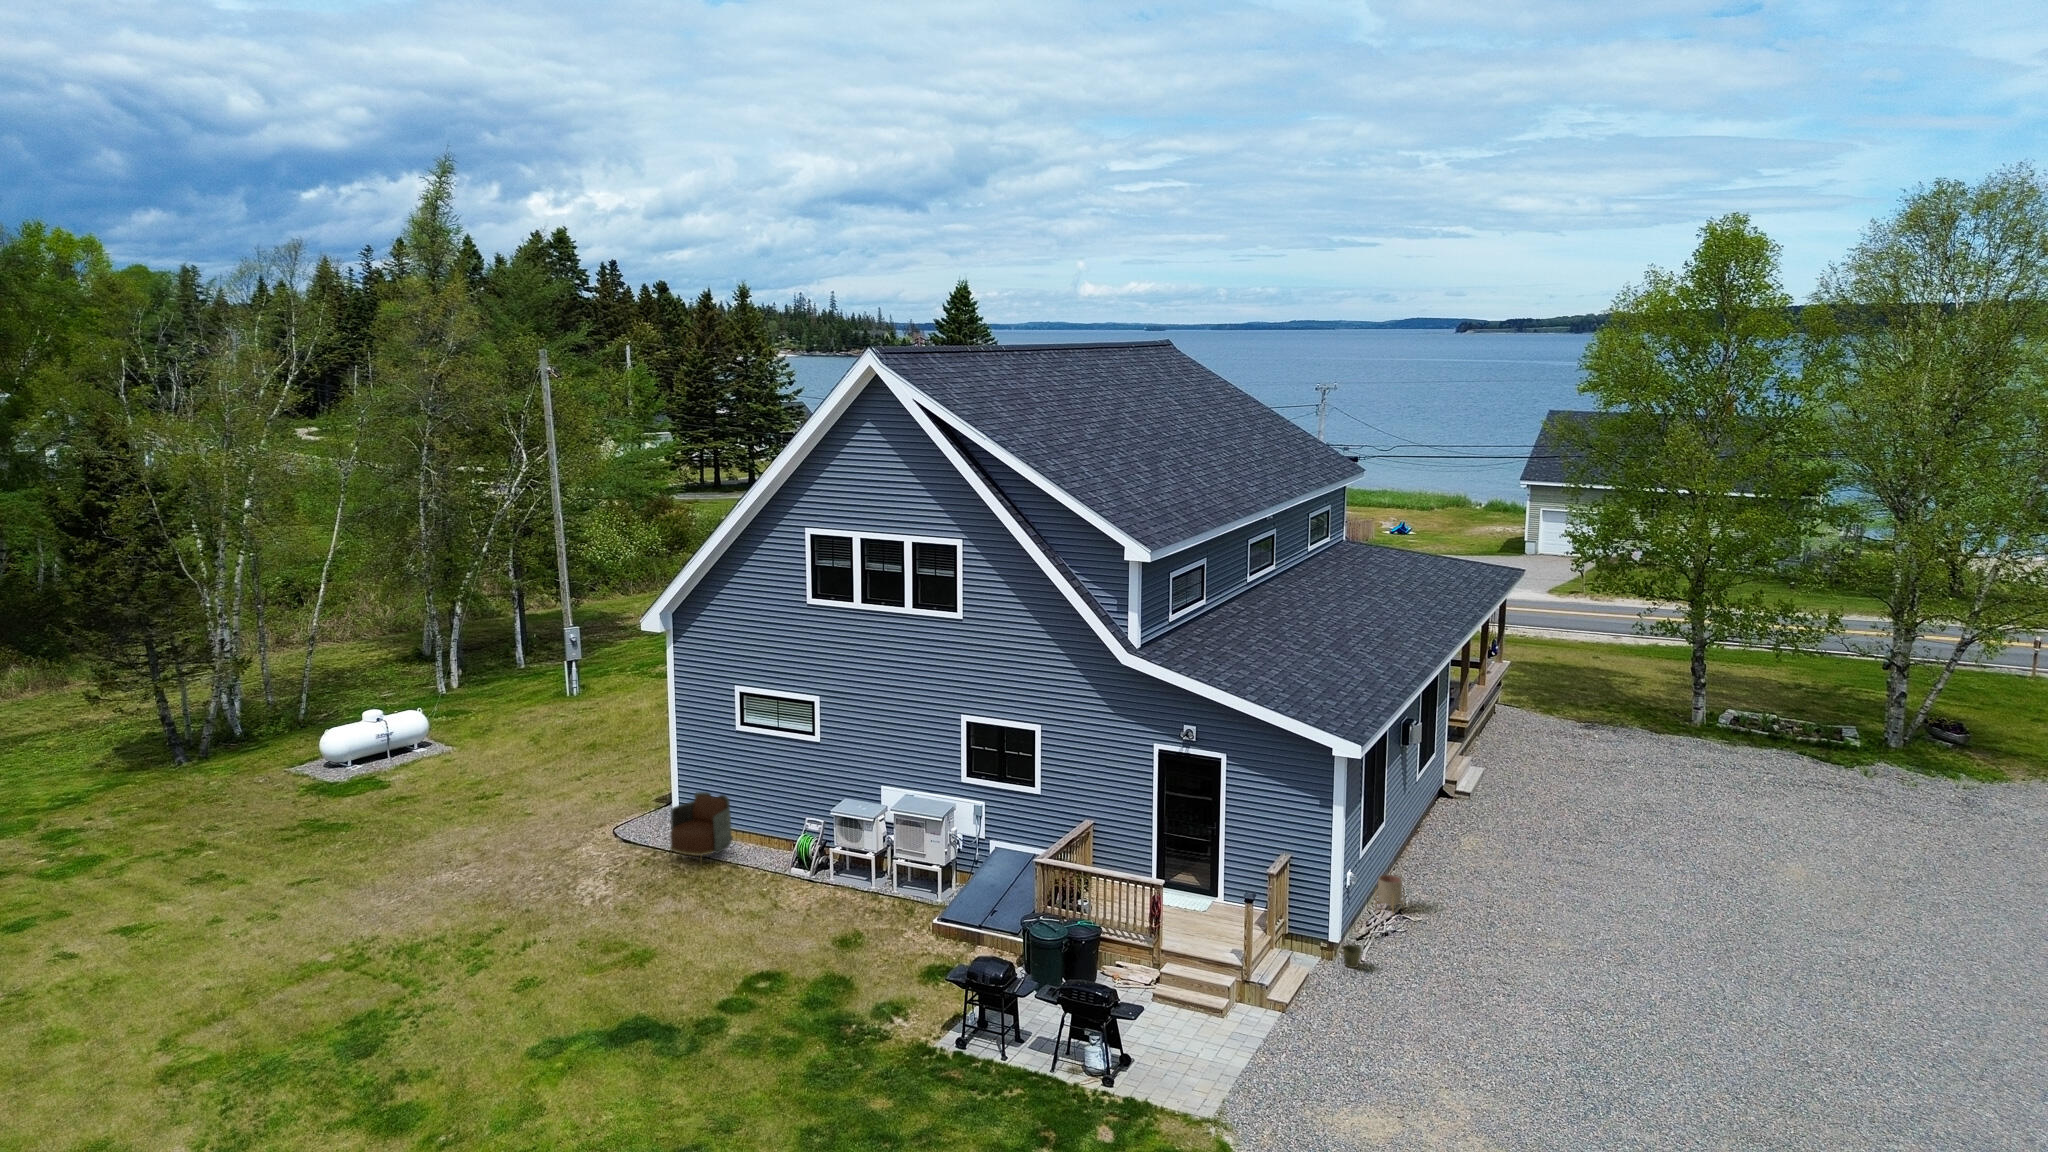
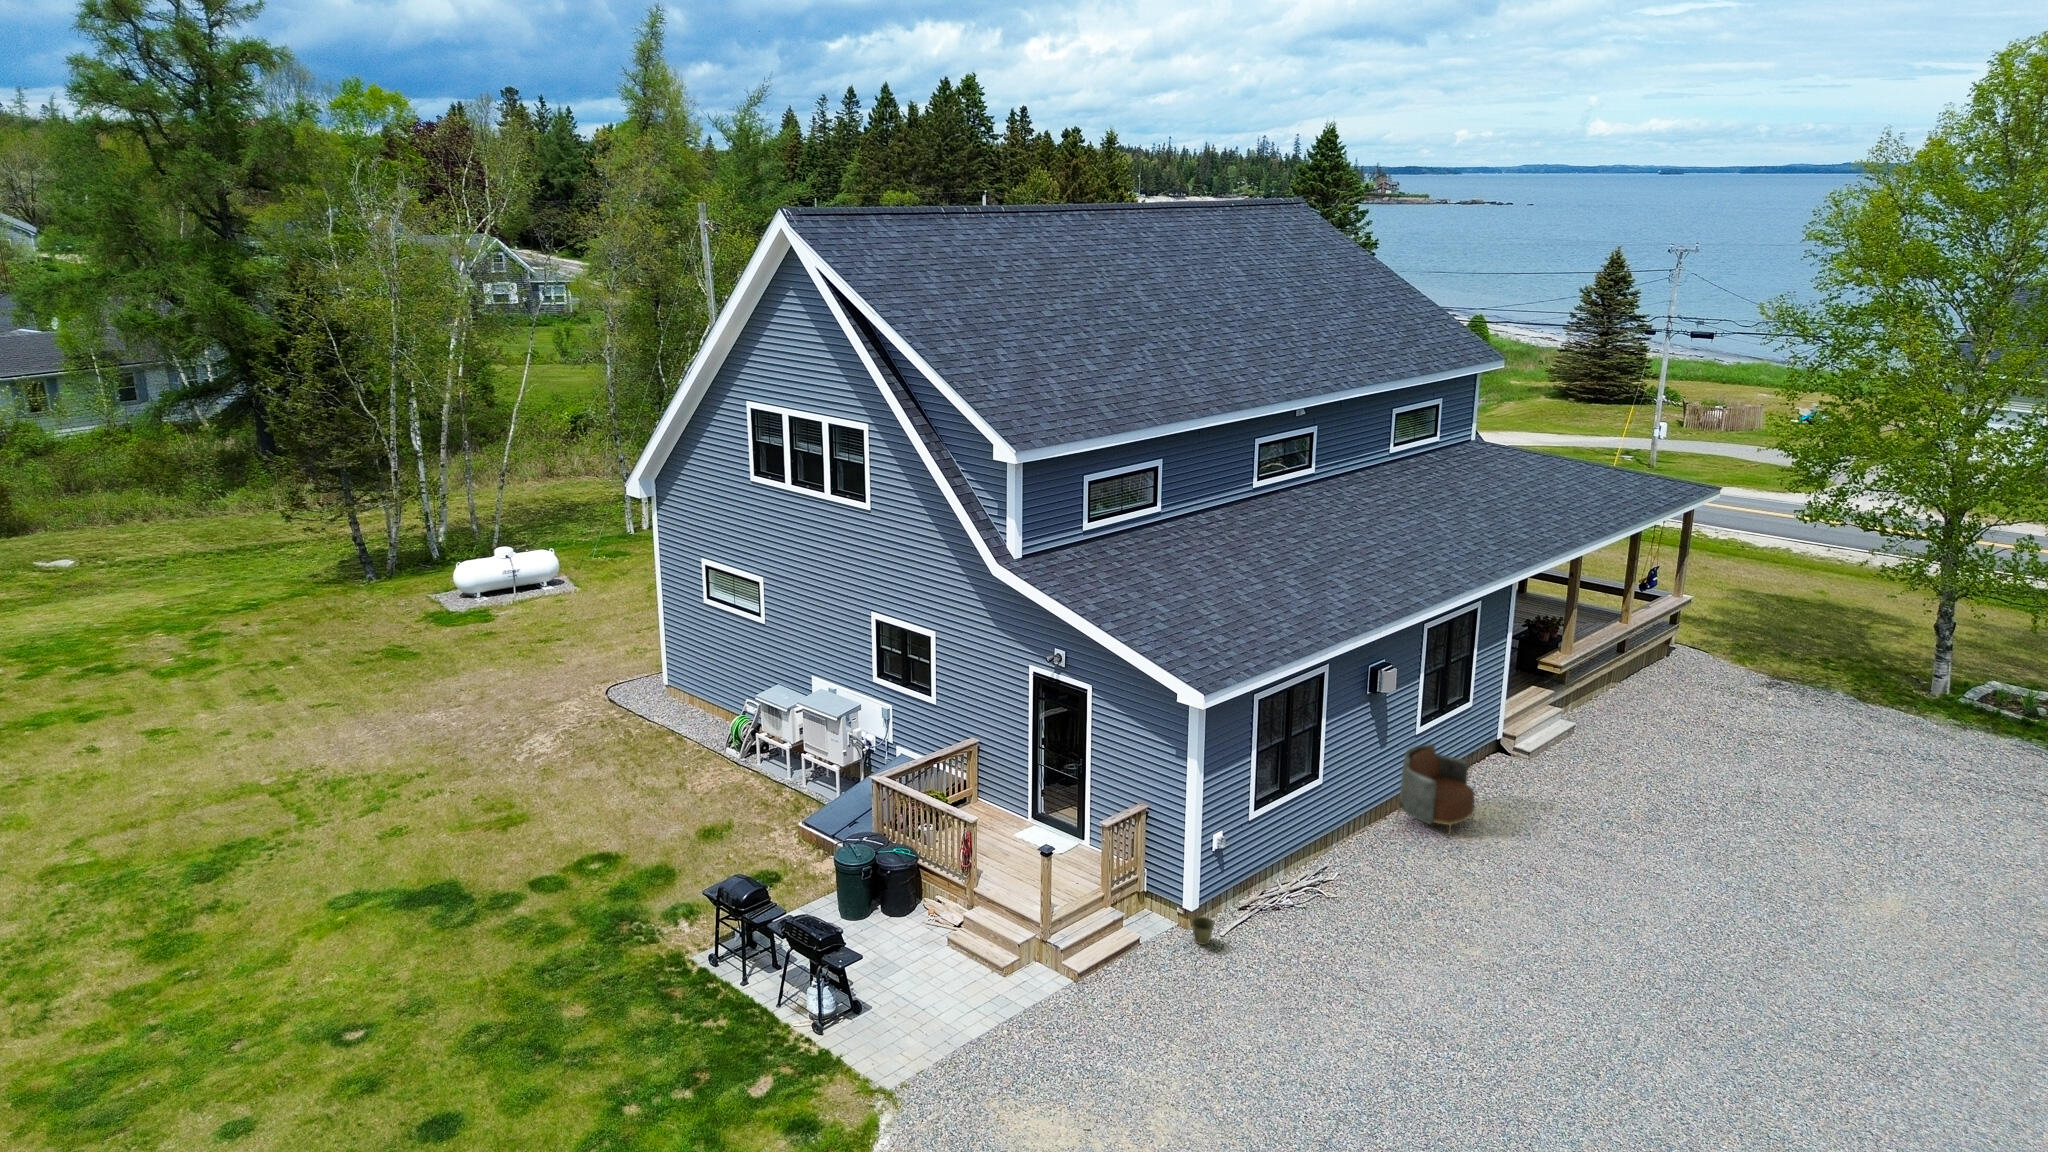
armchair: present [670,792,733,859] -> present [1396,744,1475,837]
planter: present [1375,875,1405,914] -> none [1290,841,1327,889]

